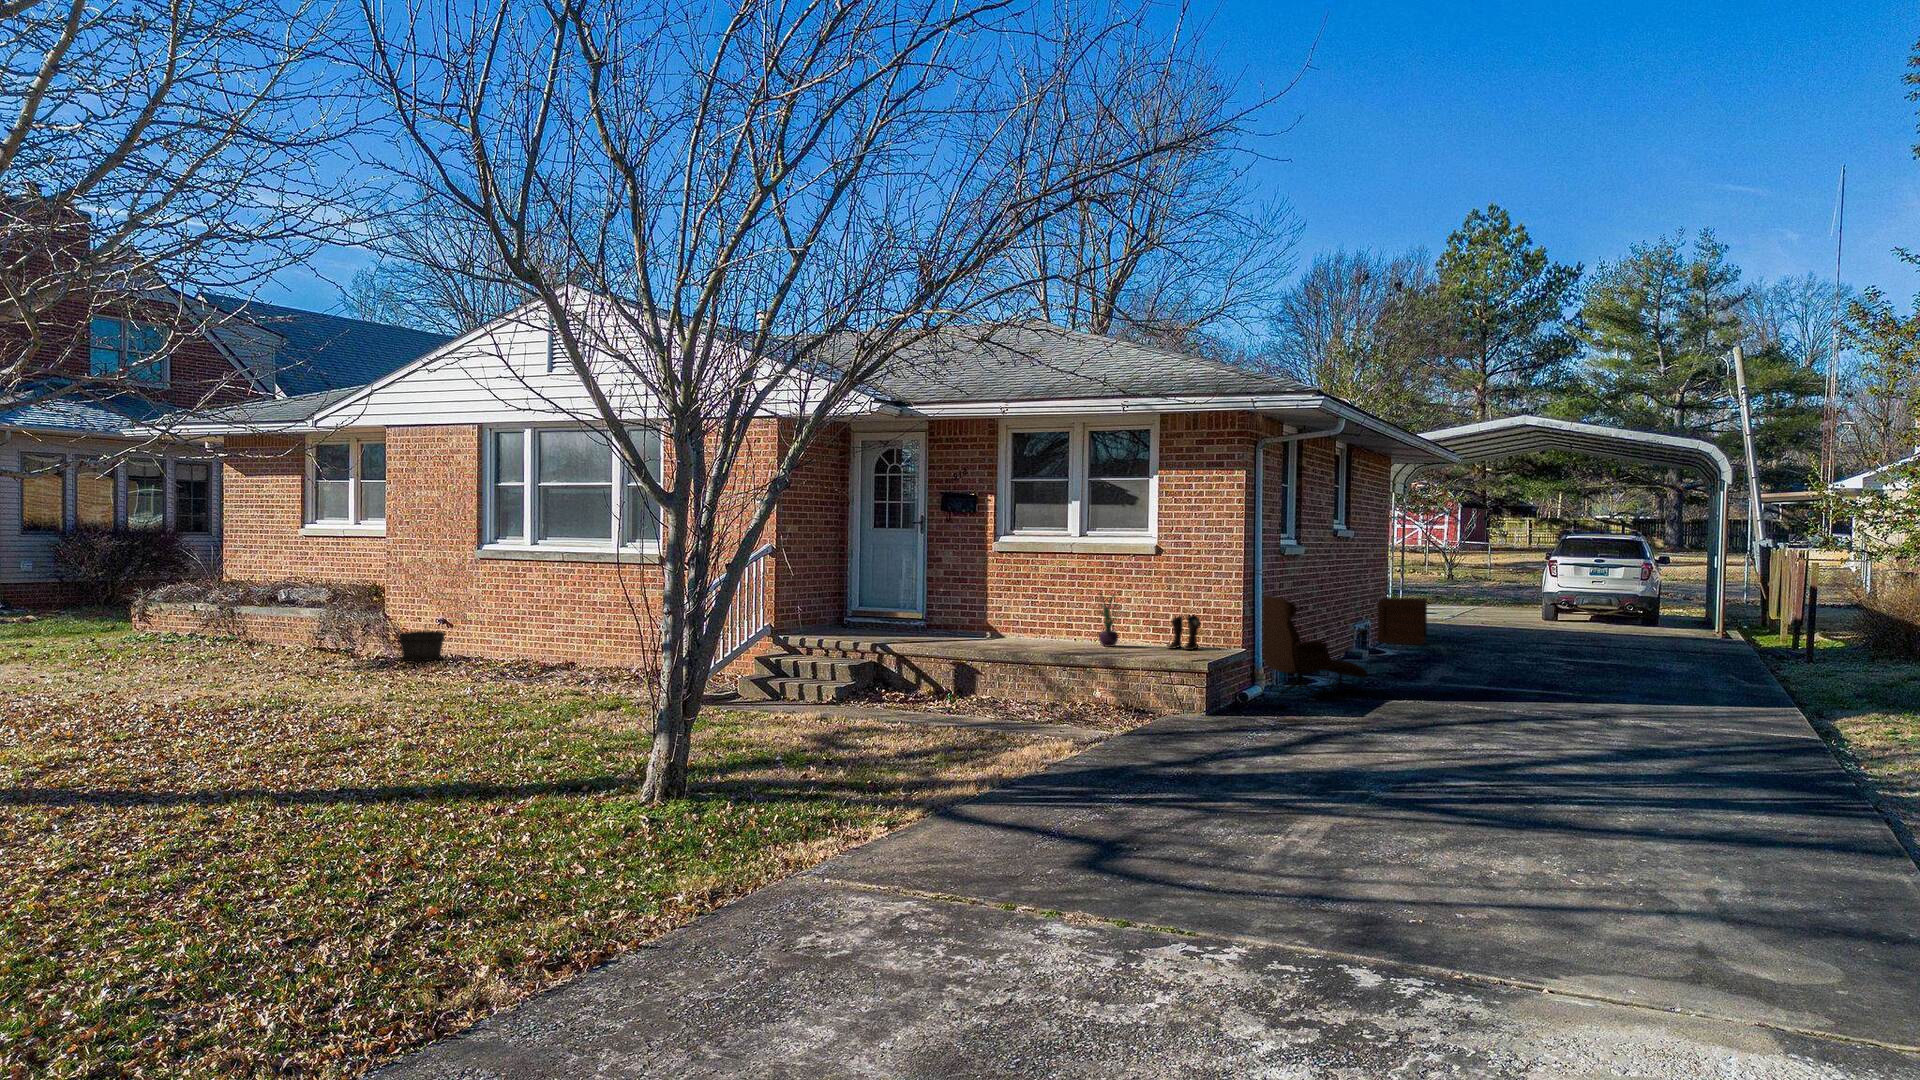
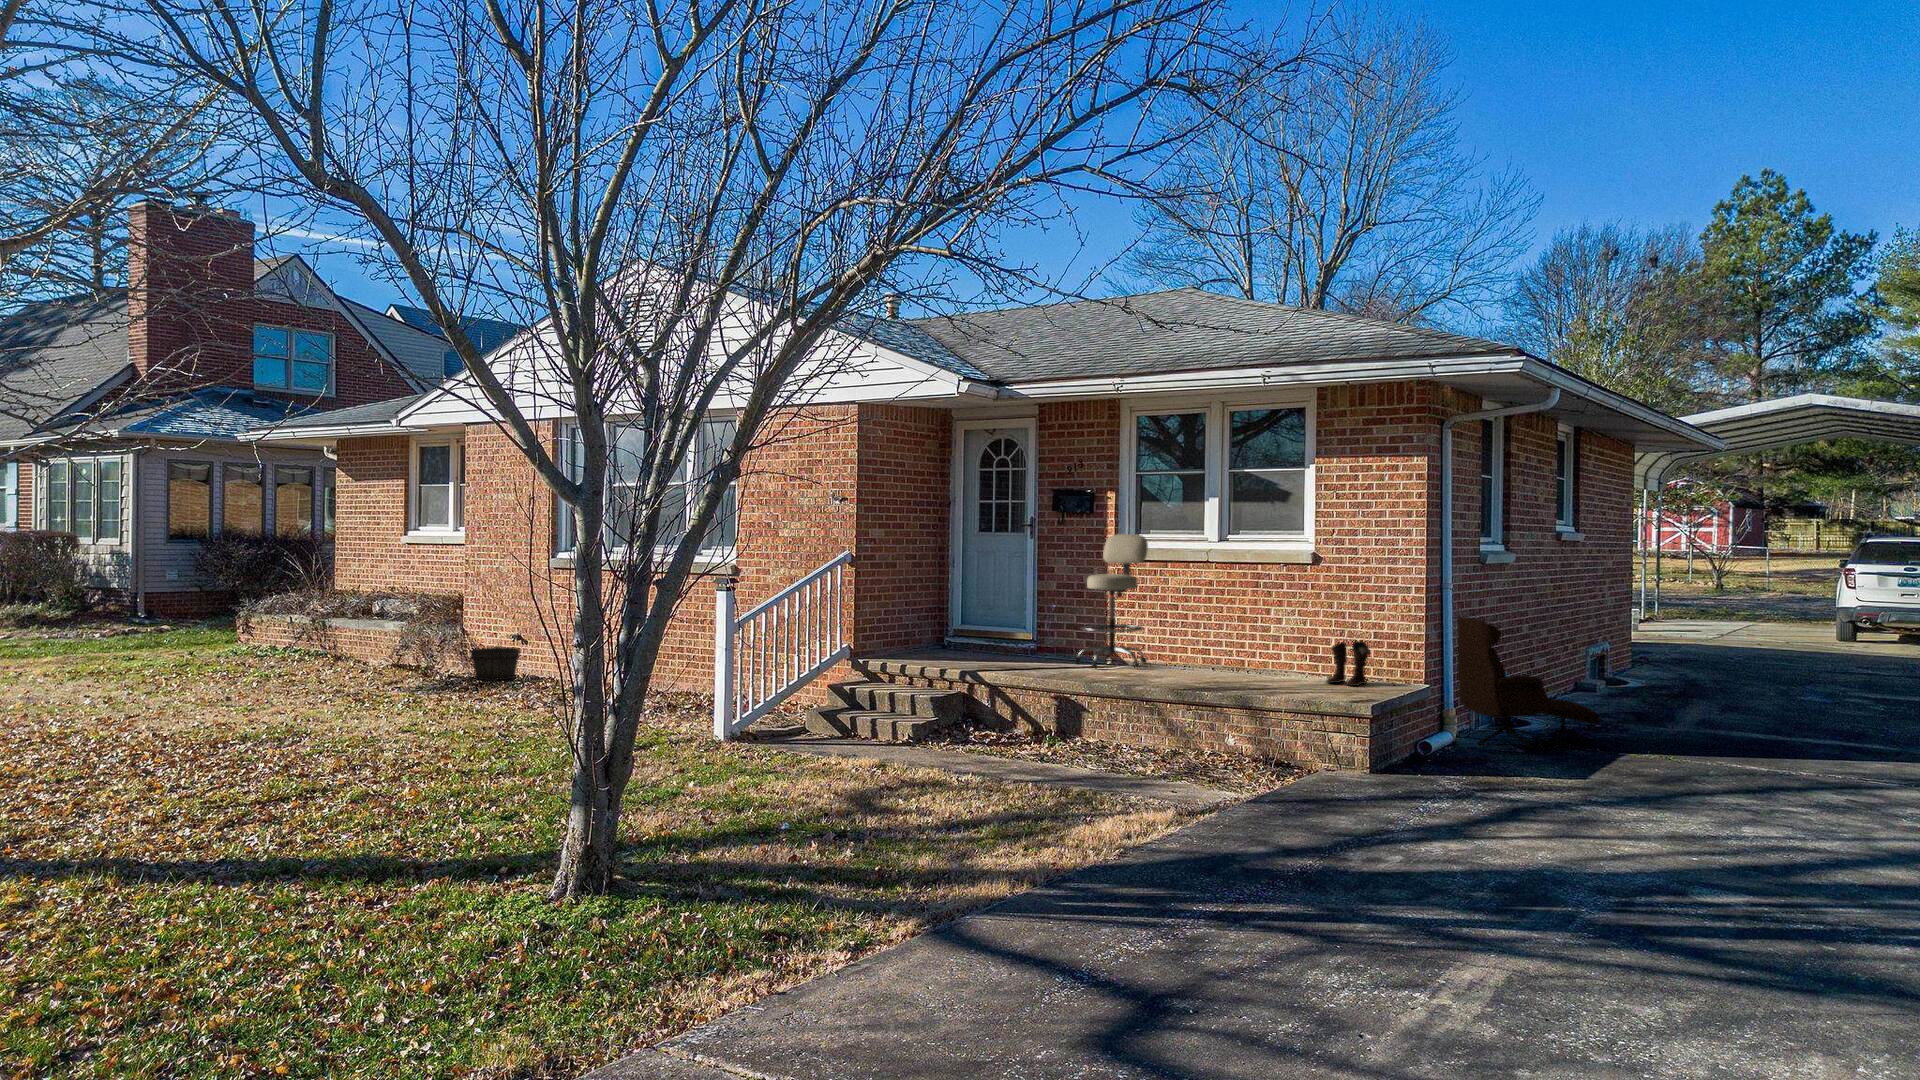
stool: none [963,530,1023,640] -> present [1074,534,1148,668]
decorative plant: present [1099,595,1123,647] -> none [1214,612,1289,679]
wooden crate: present [1377,597,1427,645] -> none [1619,616,1685,676]

